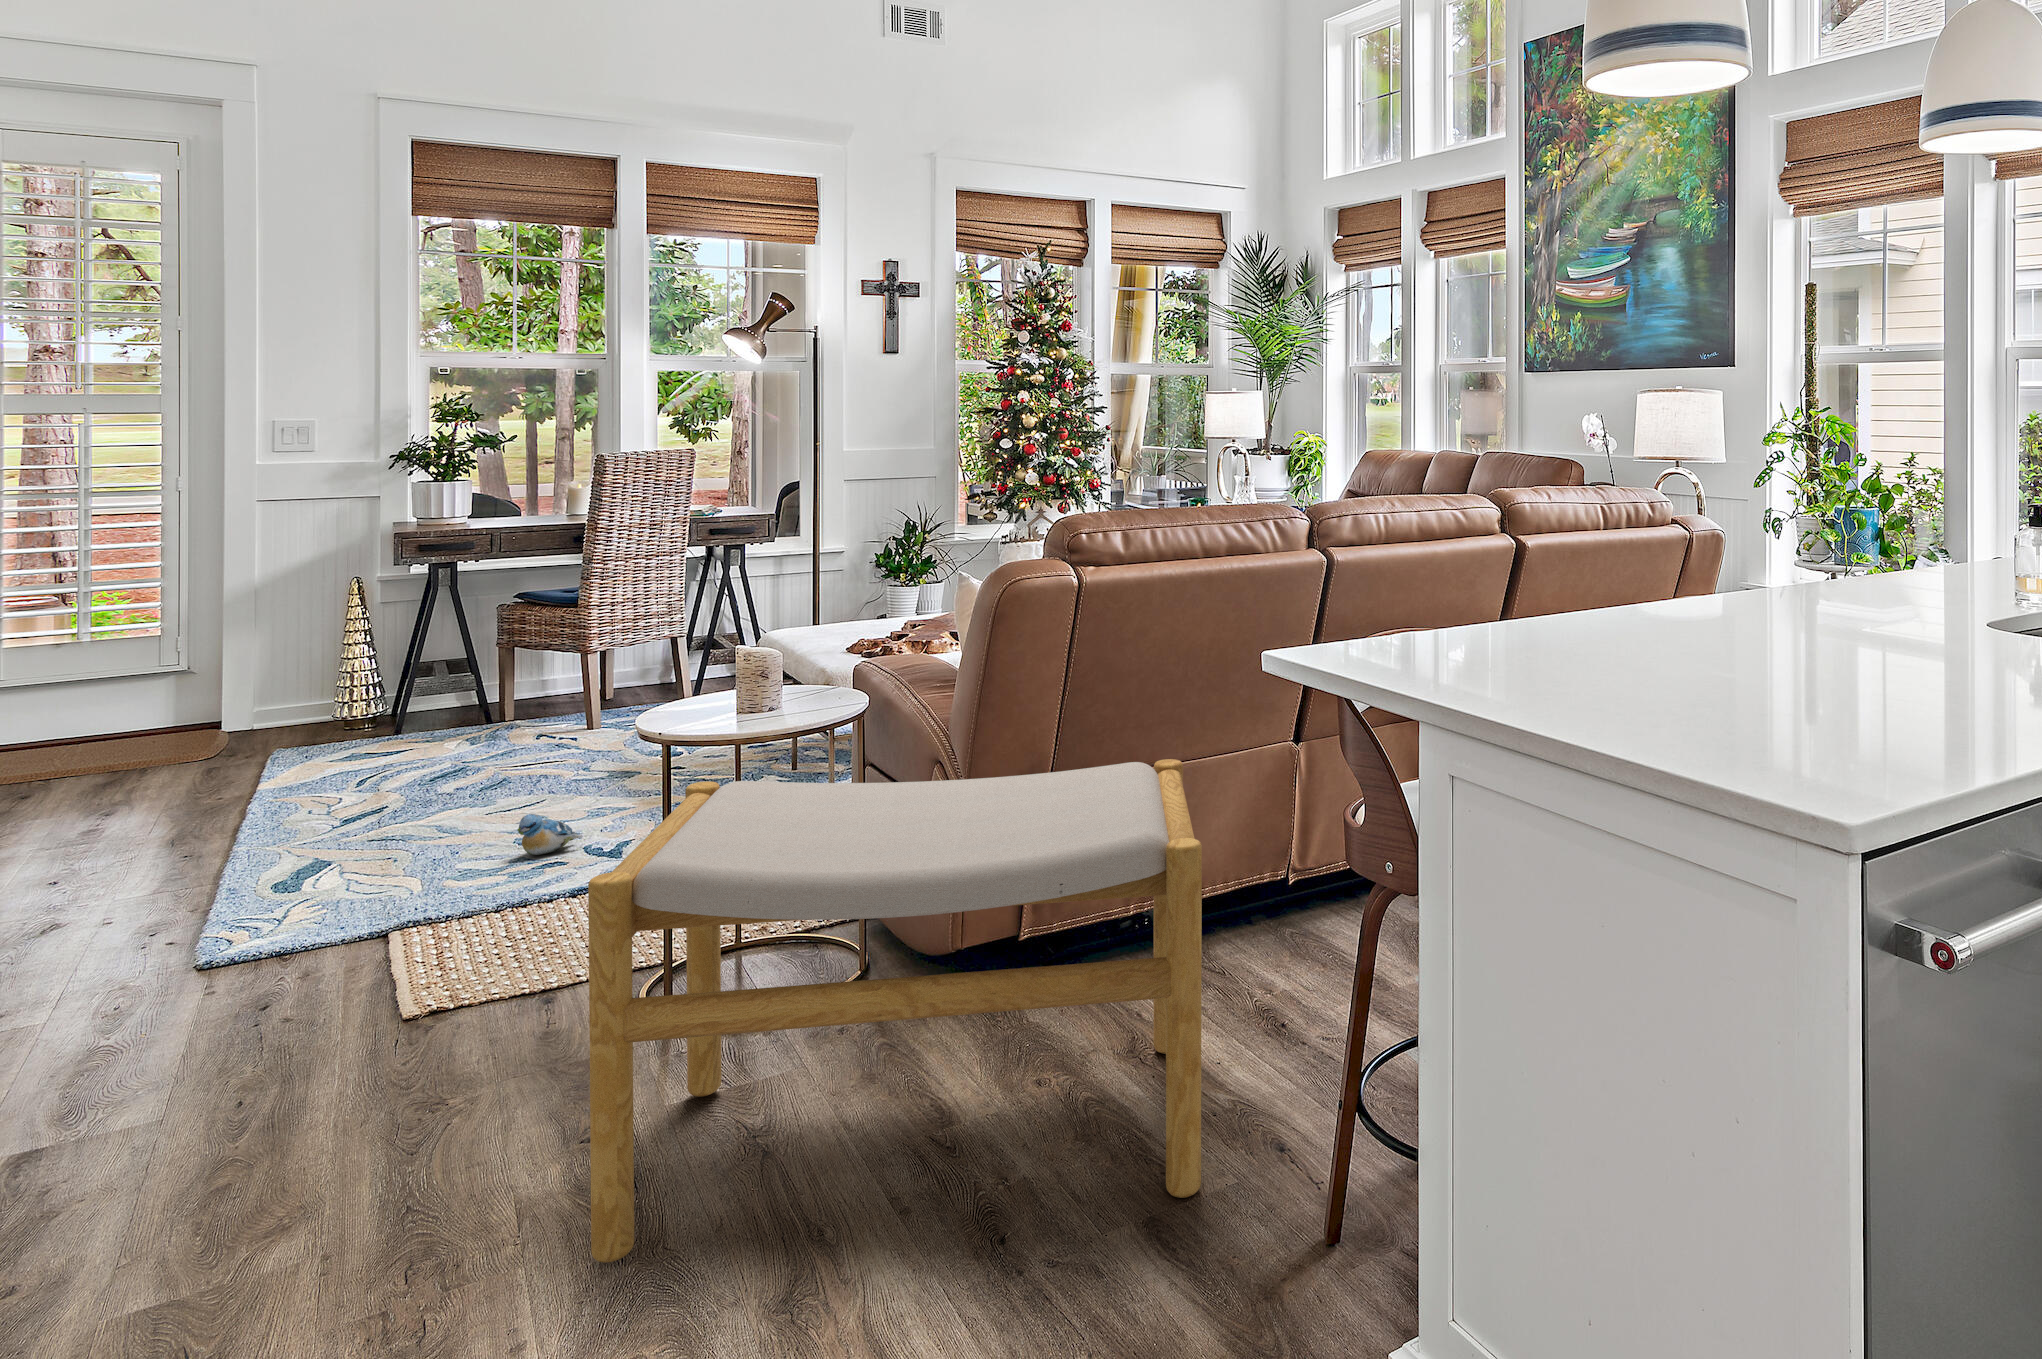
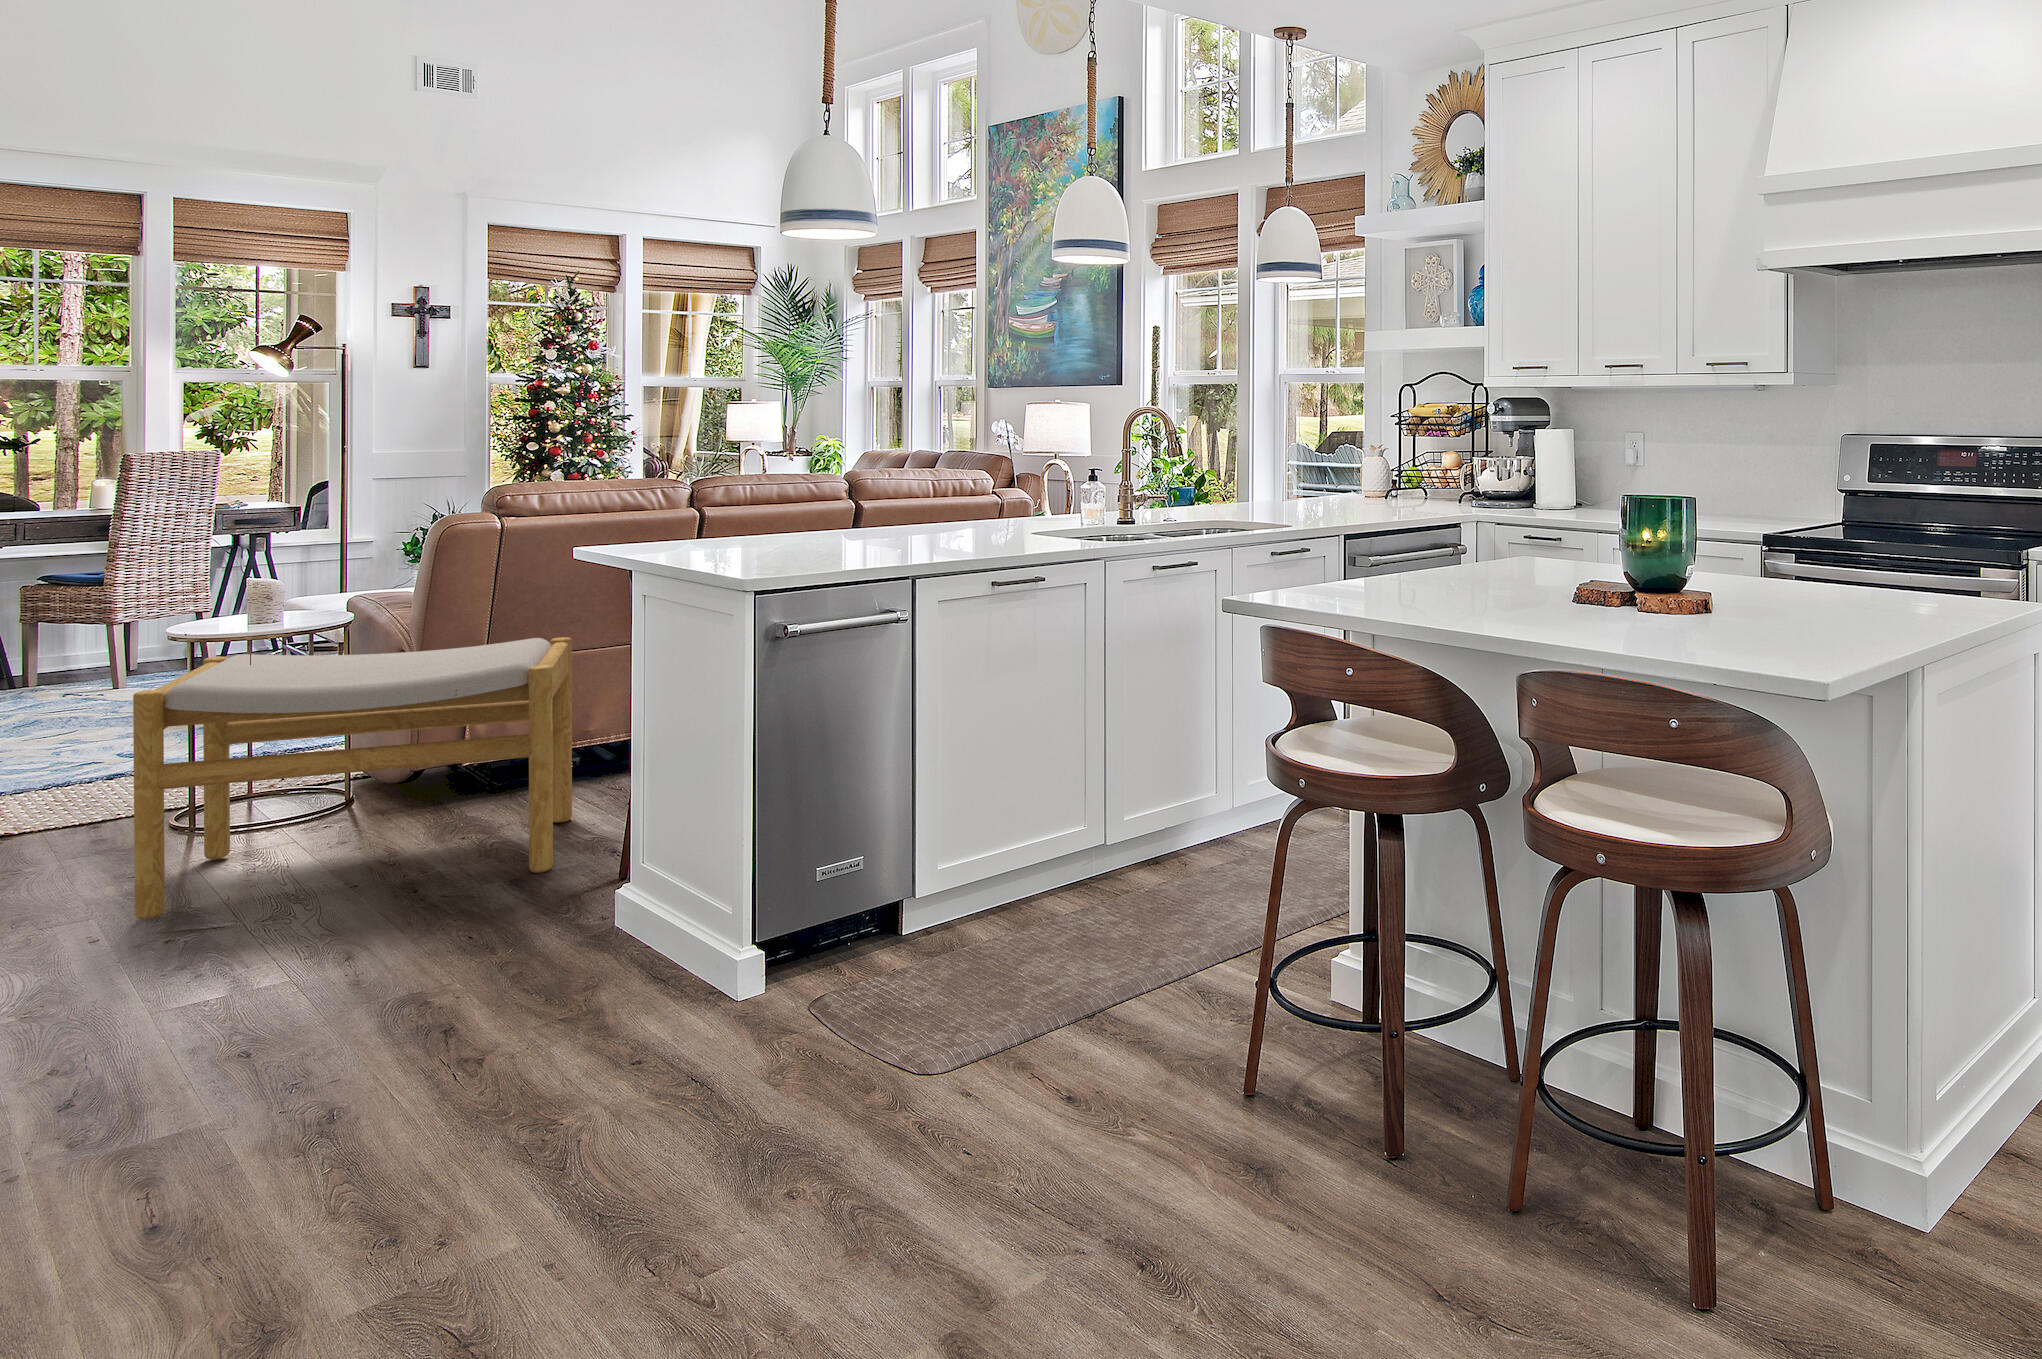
plush toy: present [518,814,582,855] -> none [54,731,114,762]

